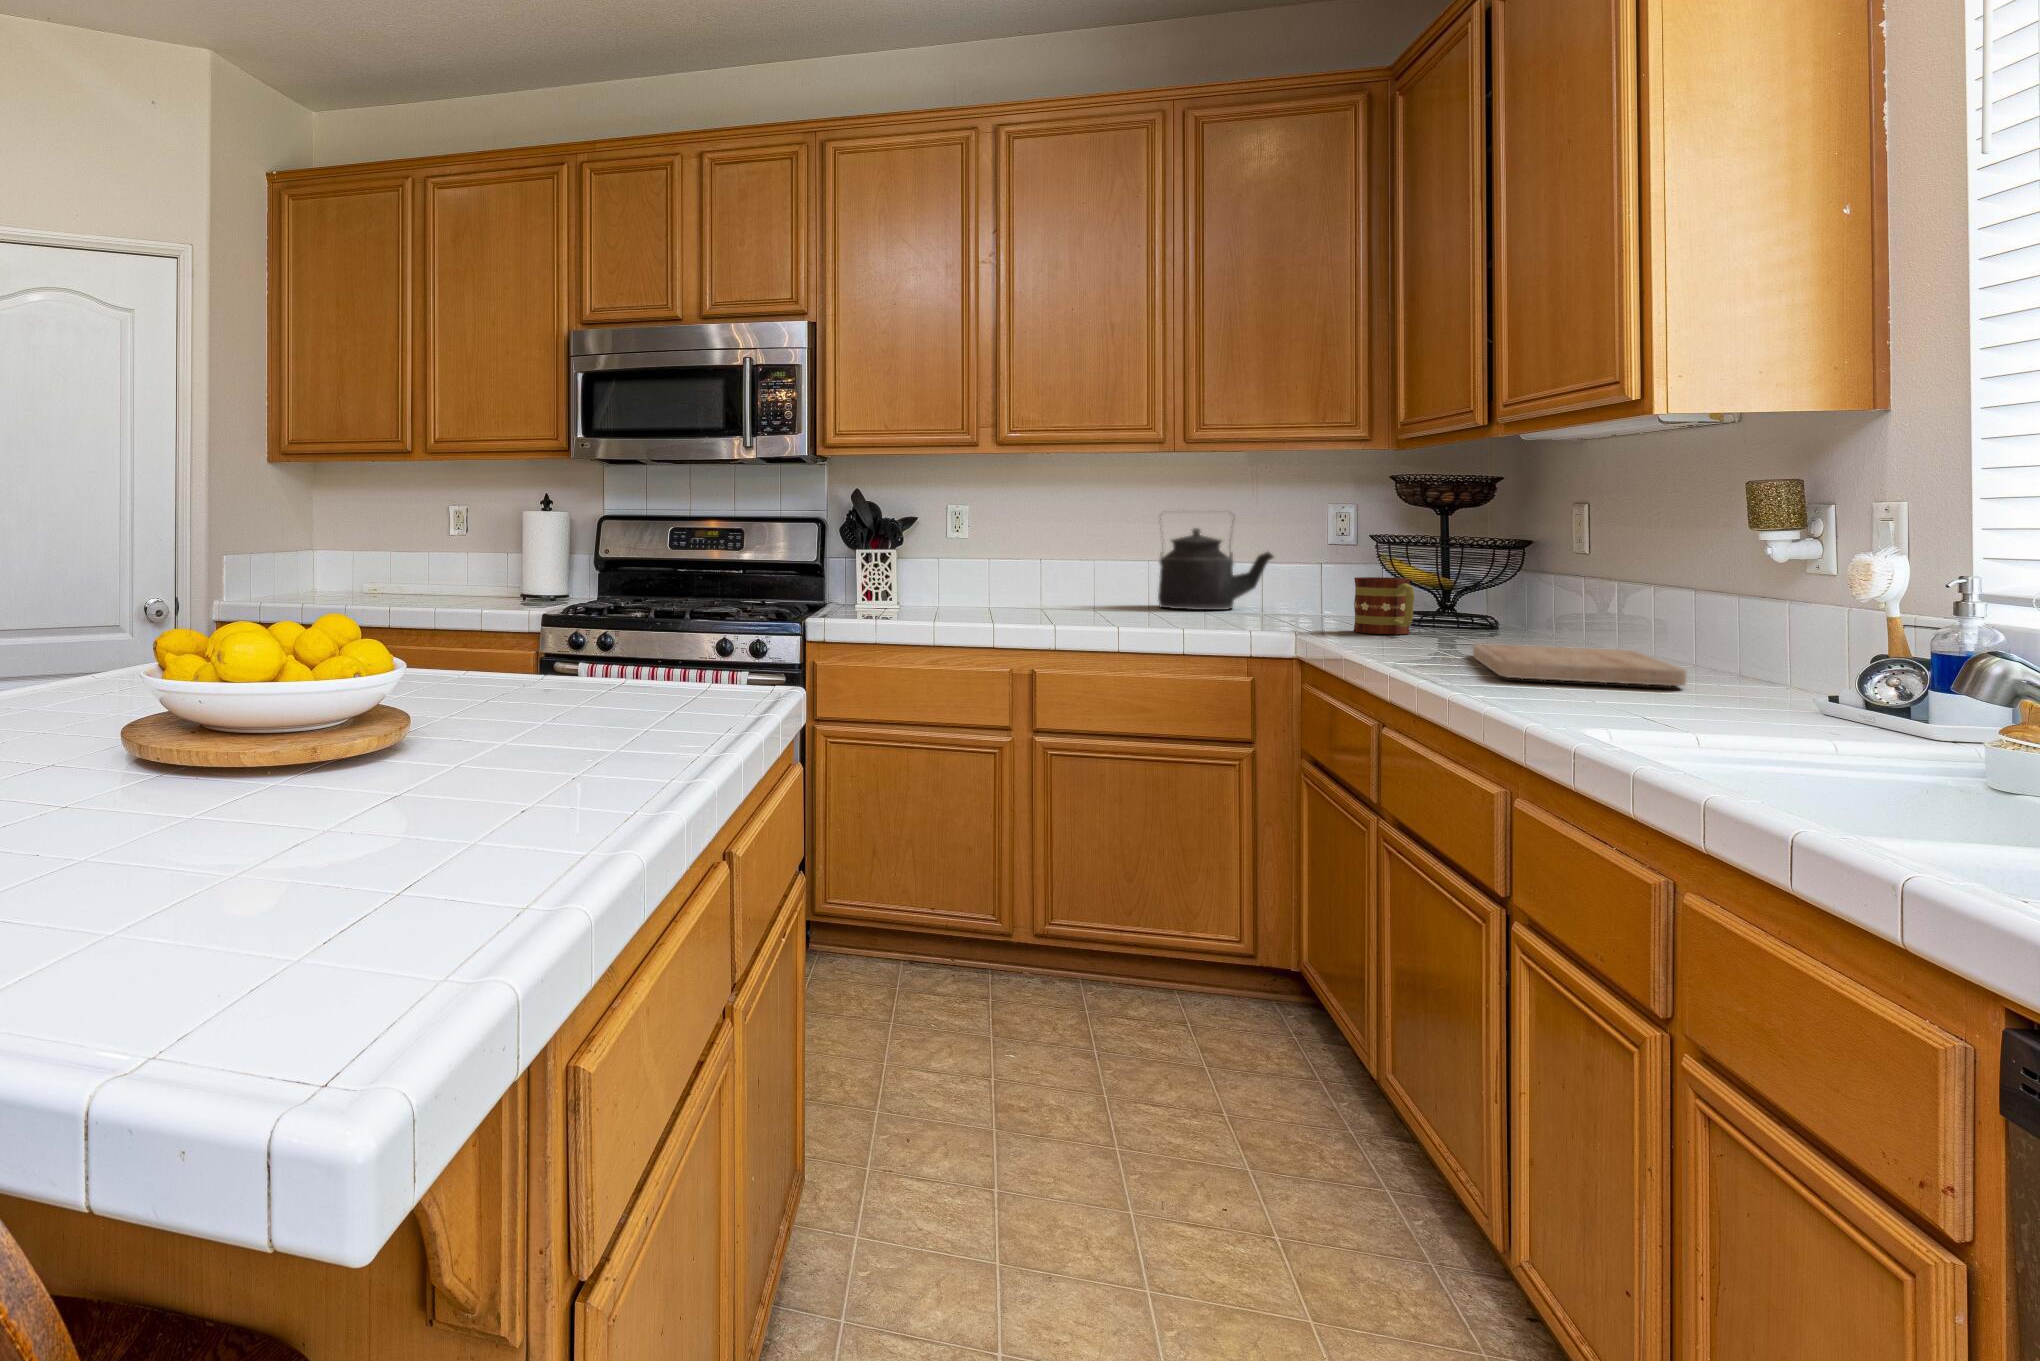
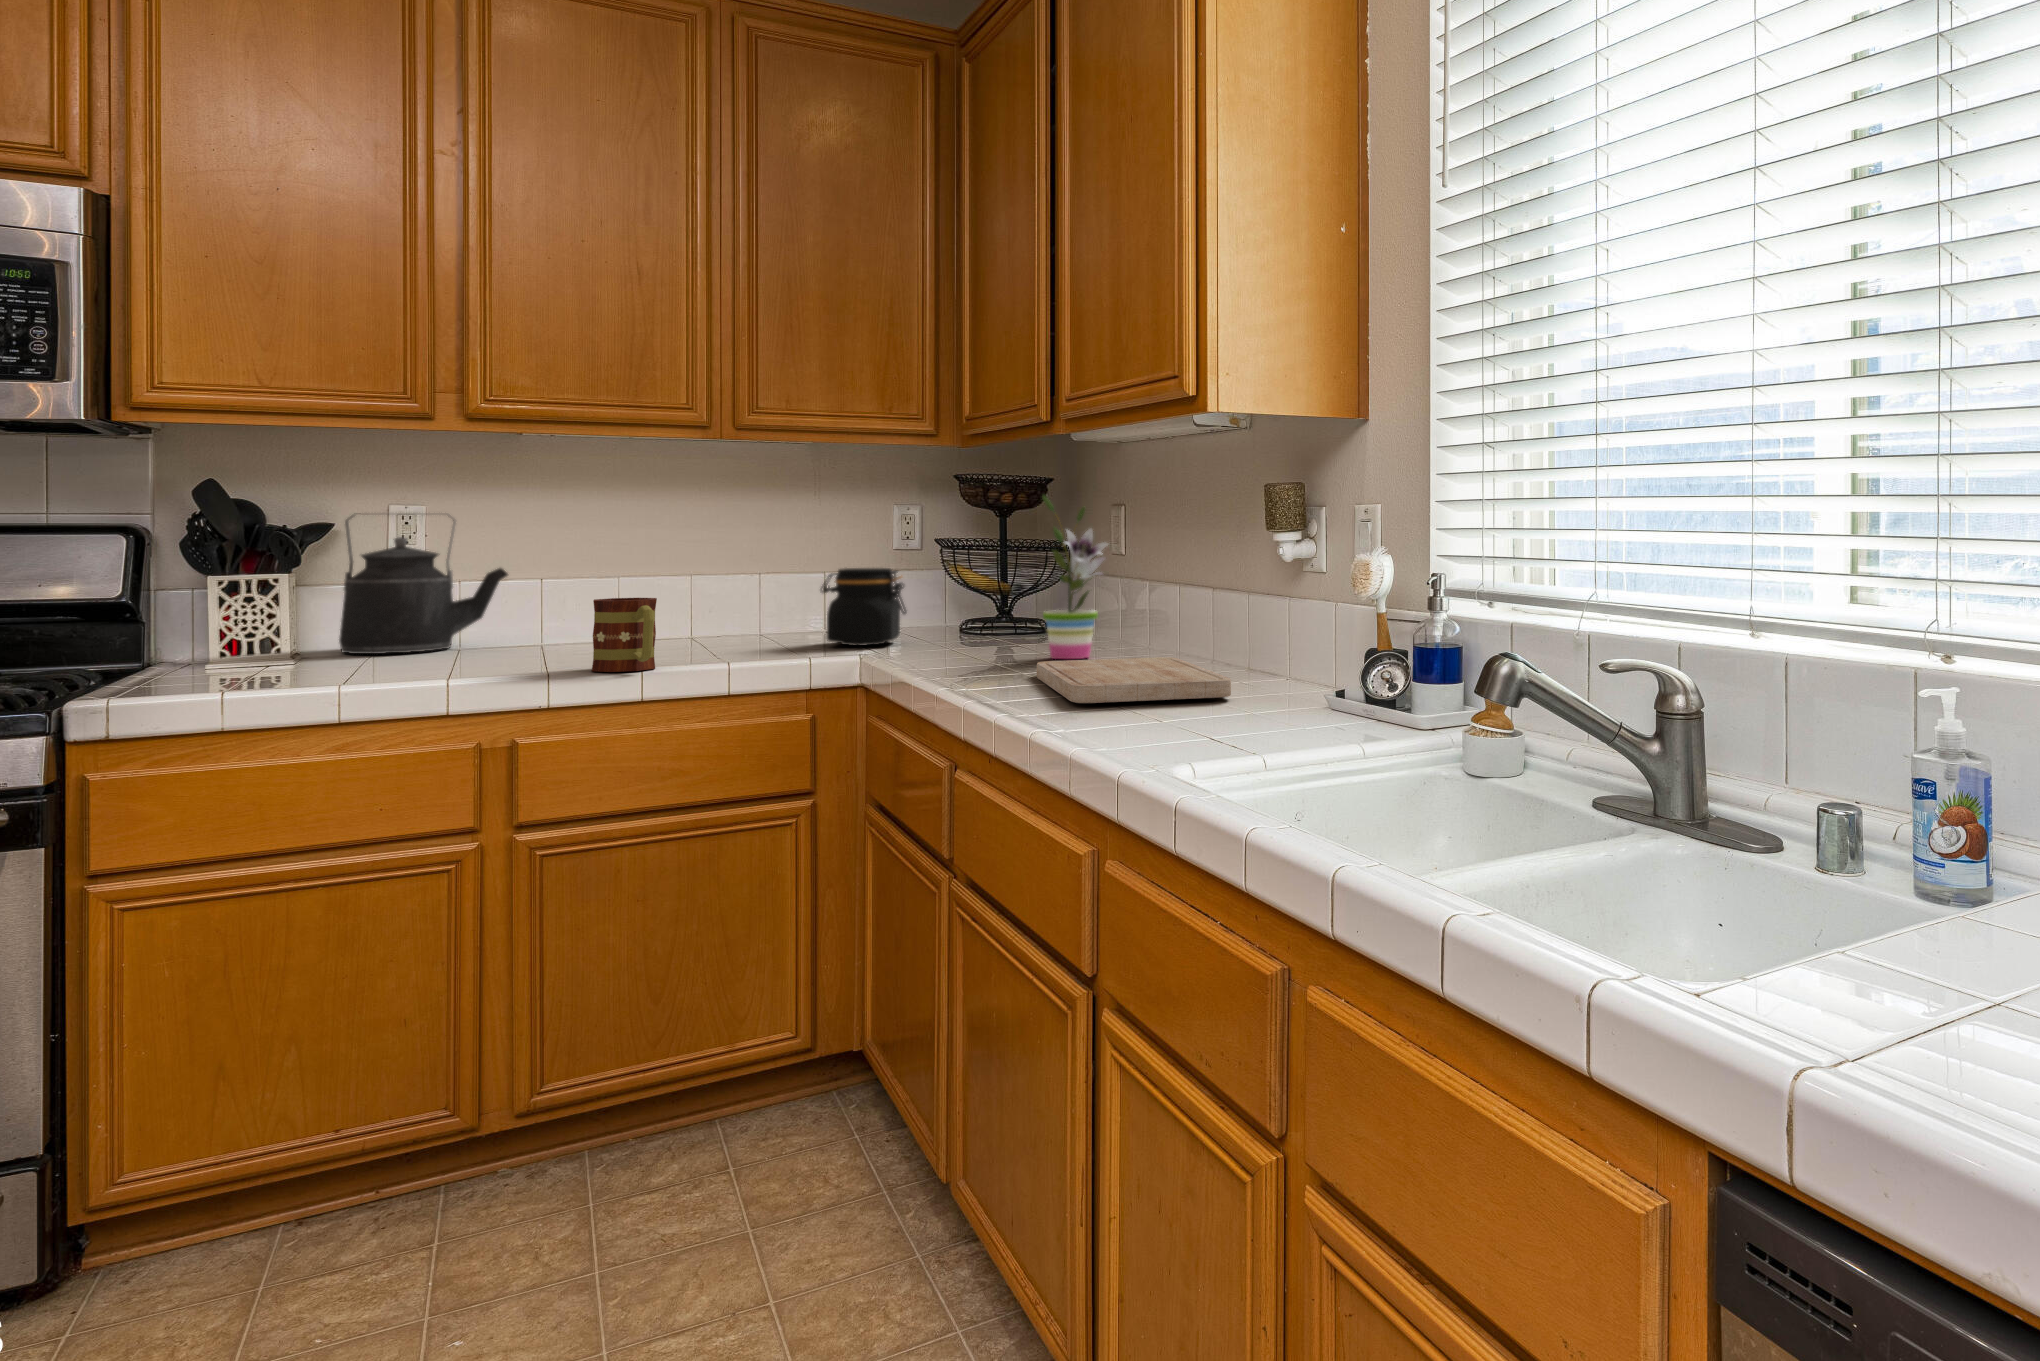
potted plant: none [1485,497,1561,646] -> present [1042,496,1108,659]
kettle: present [1158,511,1273,610] -> present [339,513,508,654]
jar: none [1269,559,1351,624] -> present [821,568,906,646]
mug: present [1354,577,1414,634] -> present [592,598,657,672]

